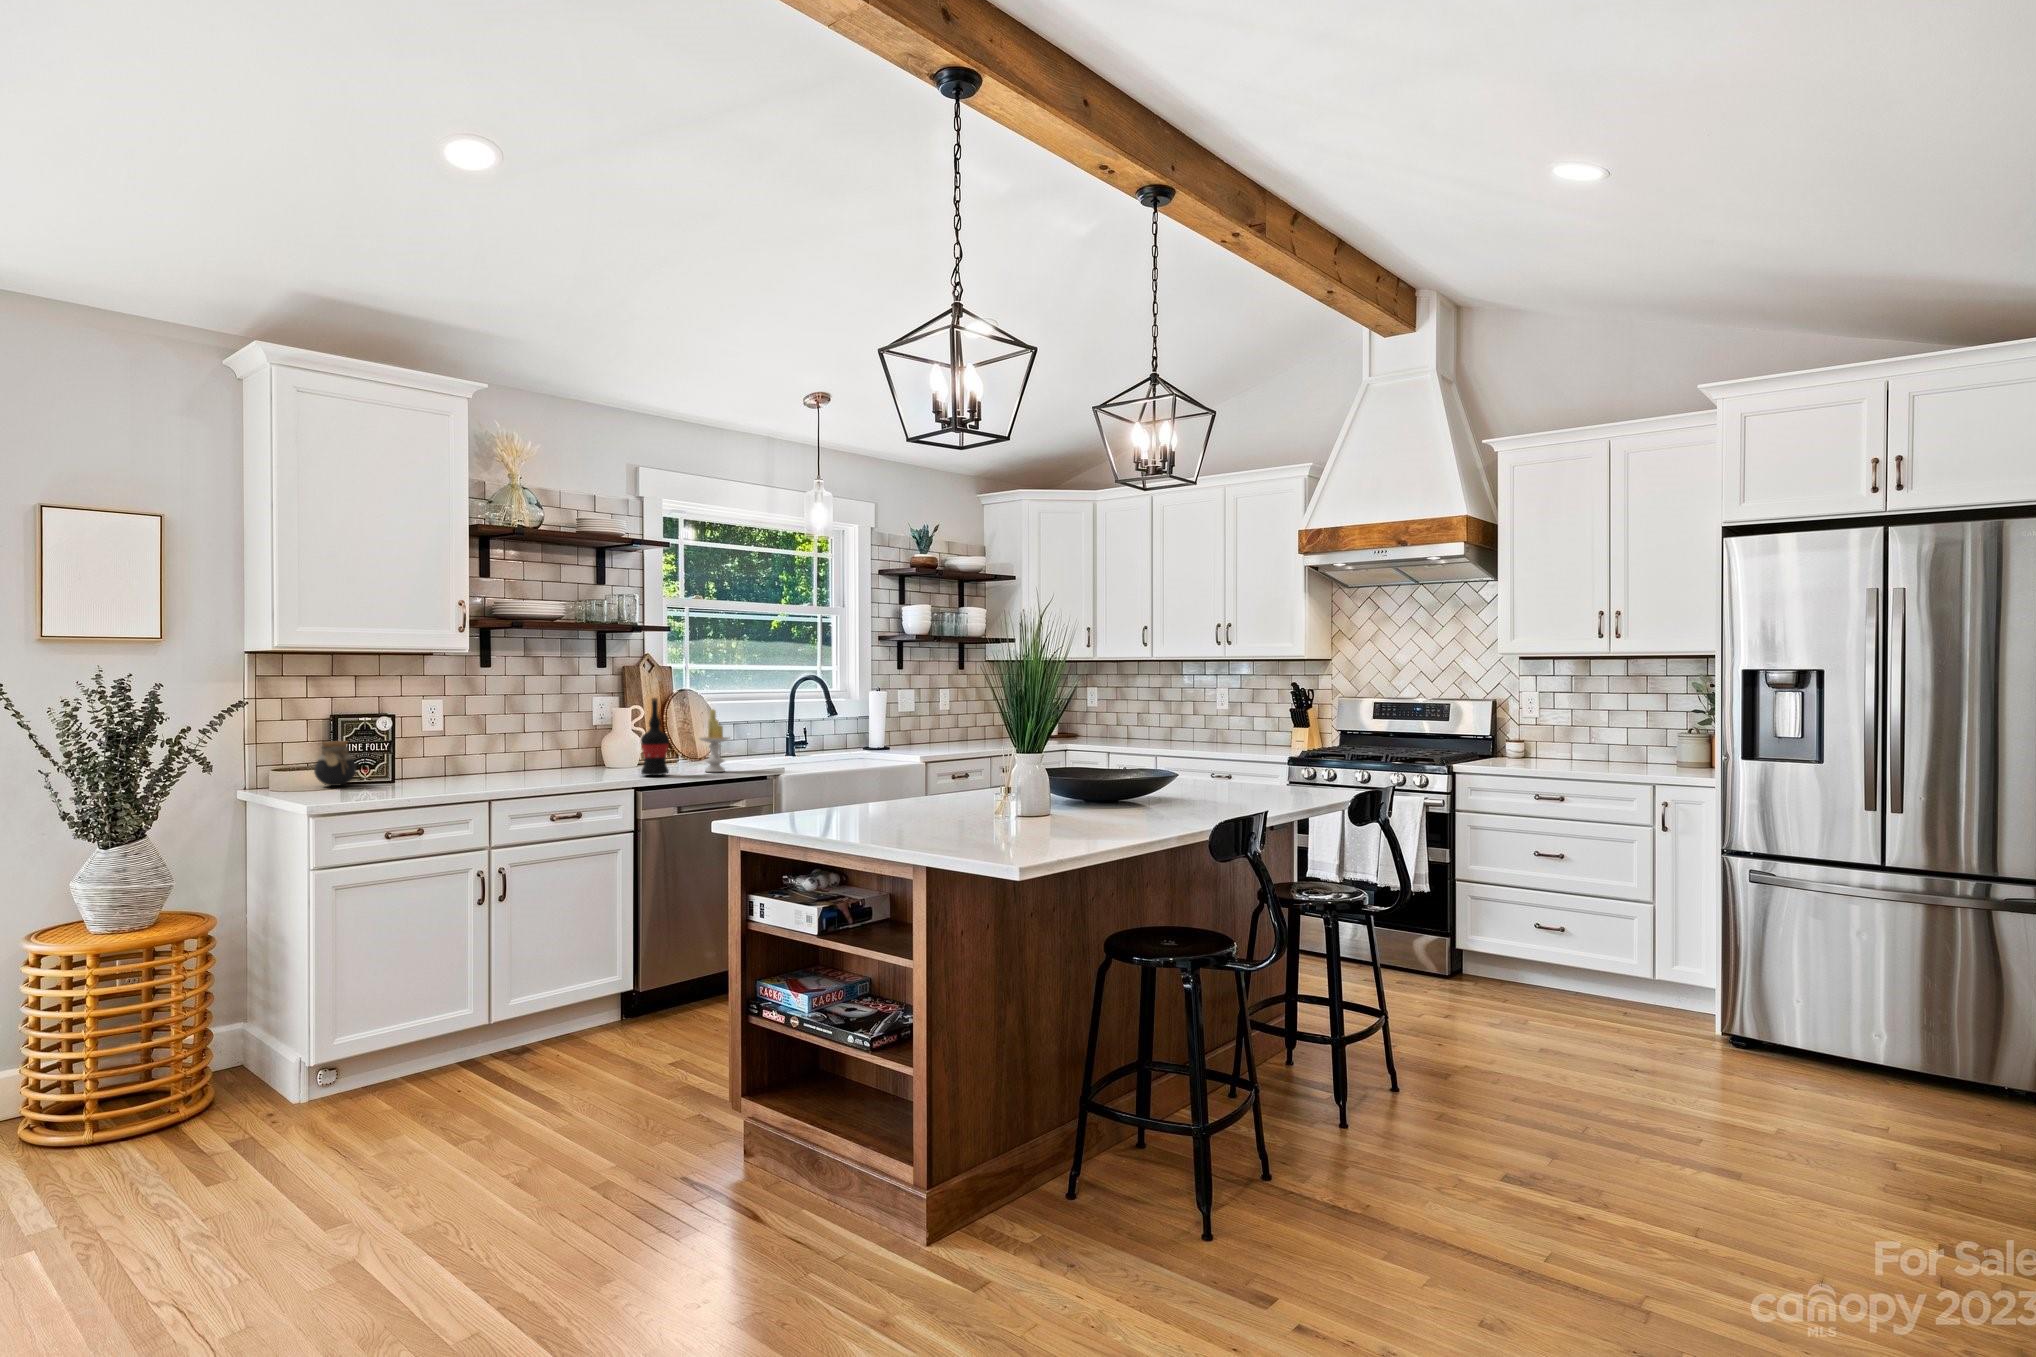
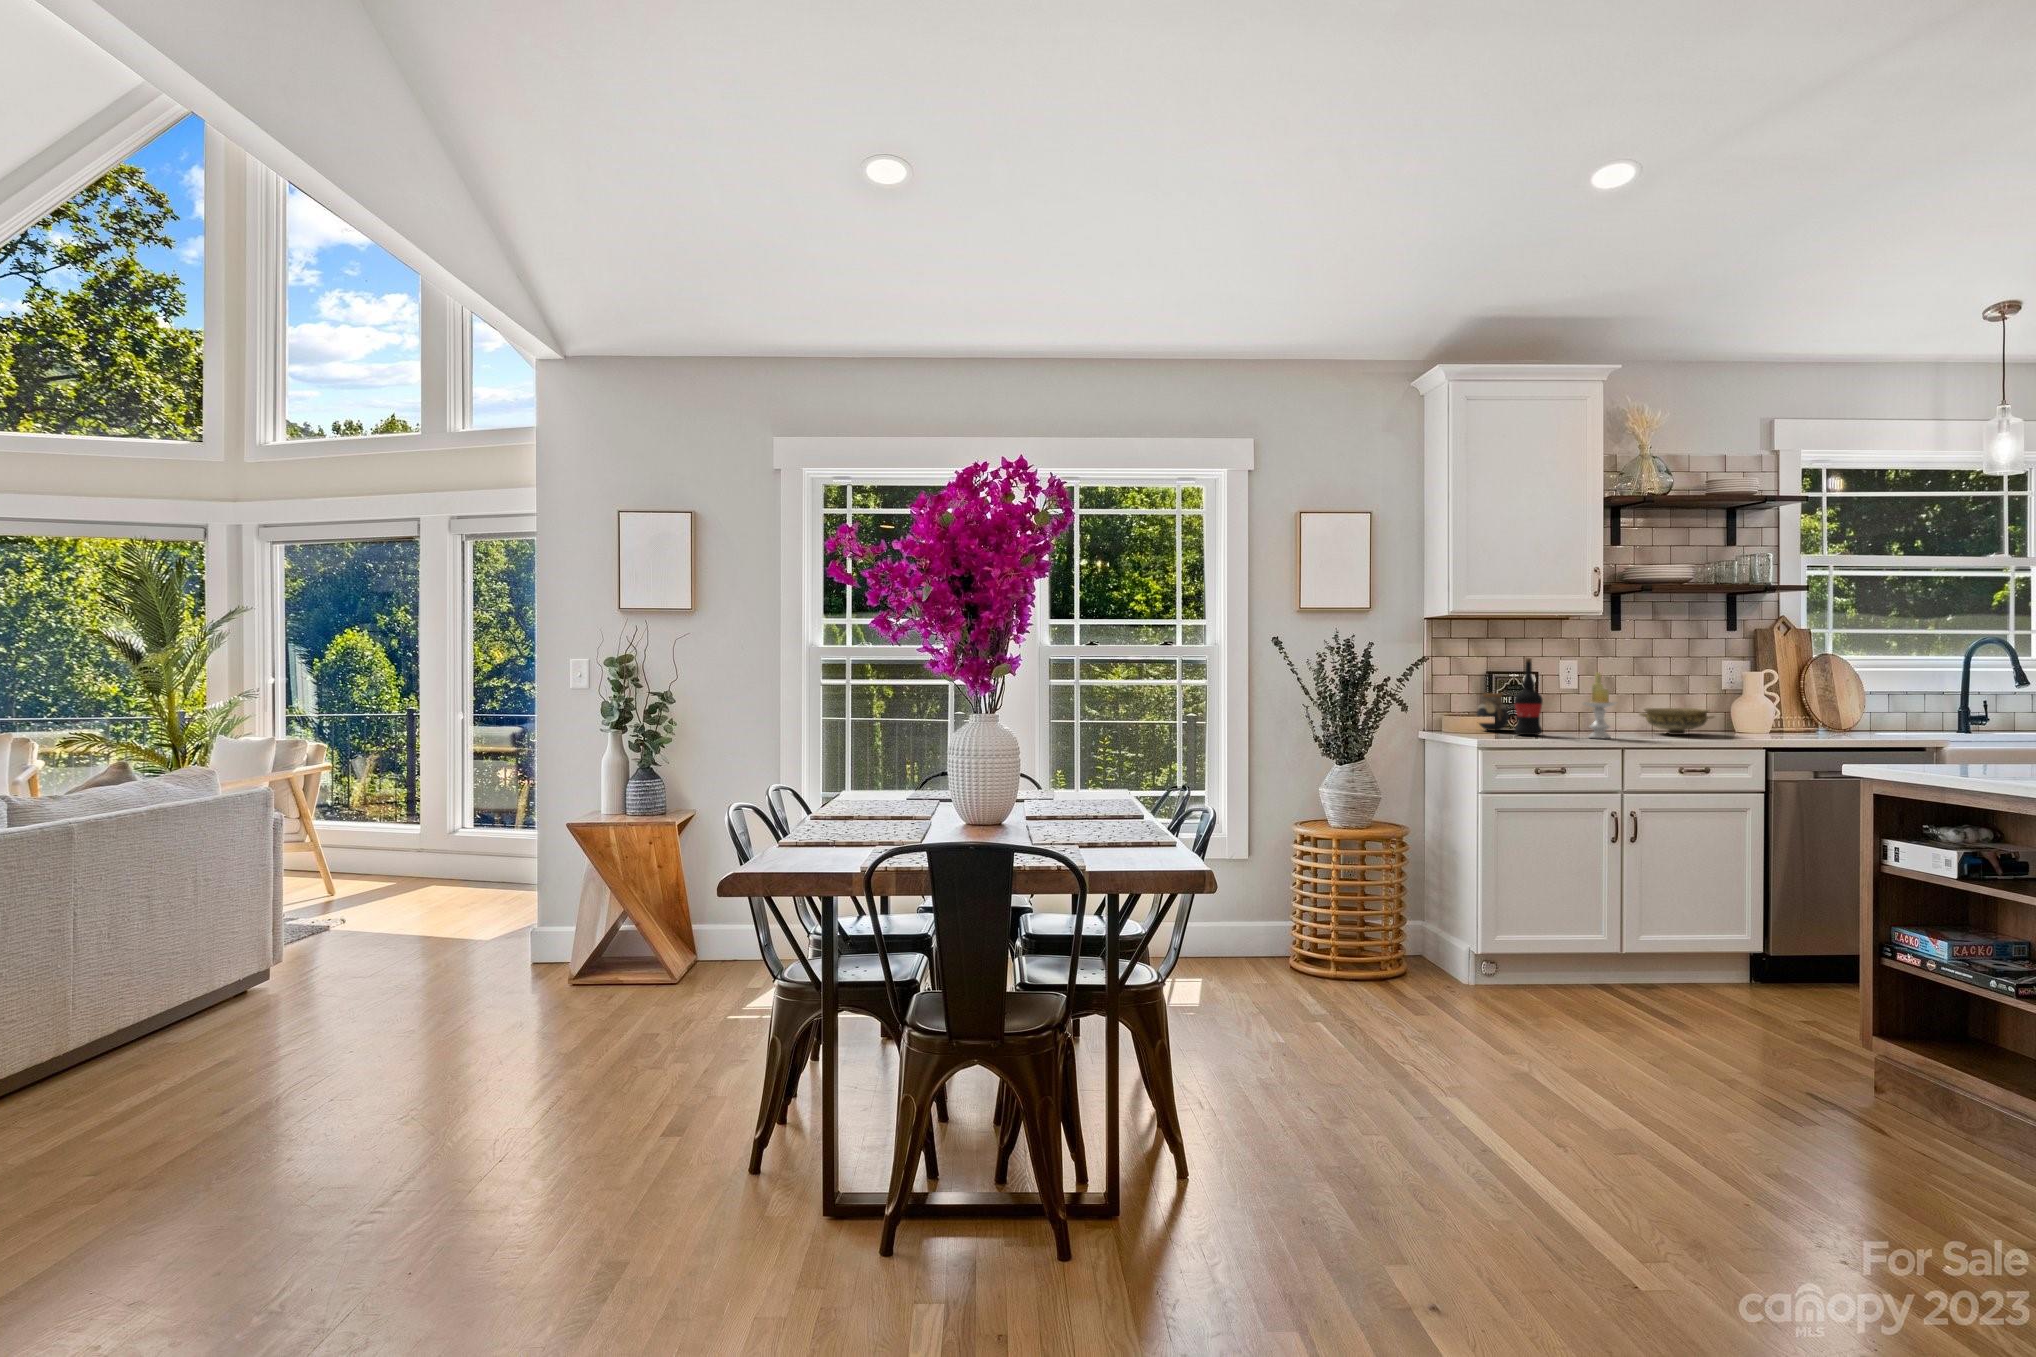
wine bottle: present [641,698,669,776] -> present [1514,658,1543,735]
candle: present [700,709,730,772] -> present [1583,672,1616,738]
ceramic bowl: none [508,749,585,779] -> present [1640,708,1714,735]

